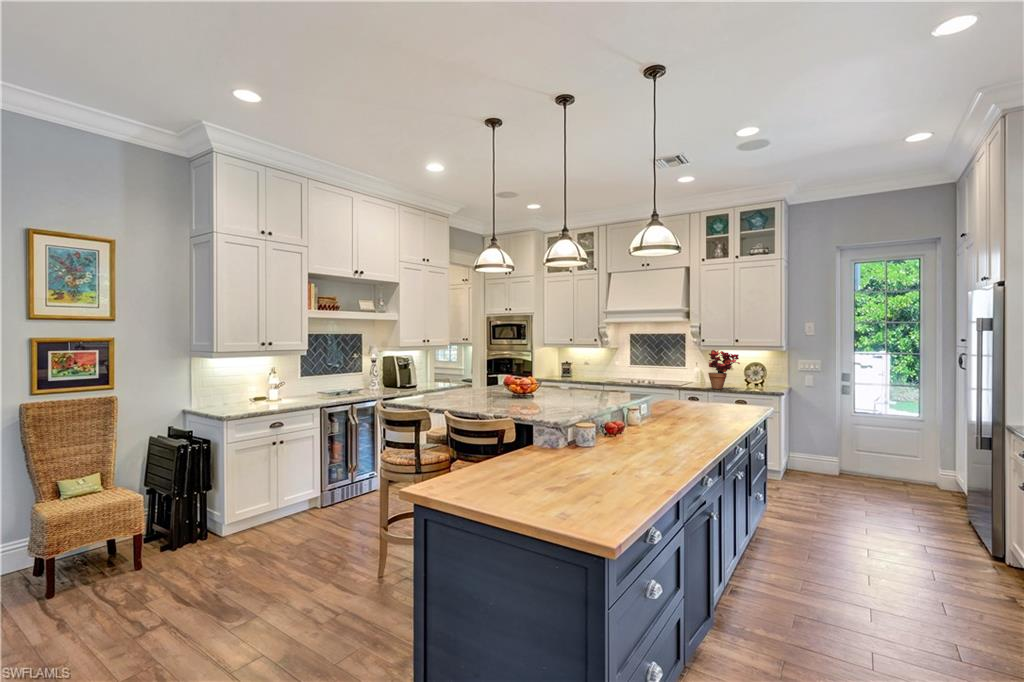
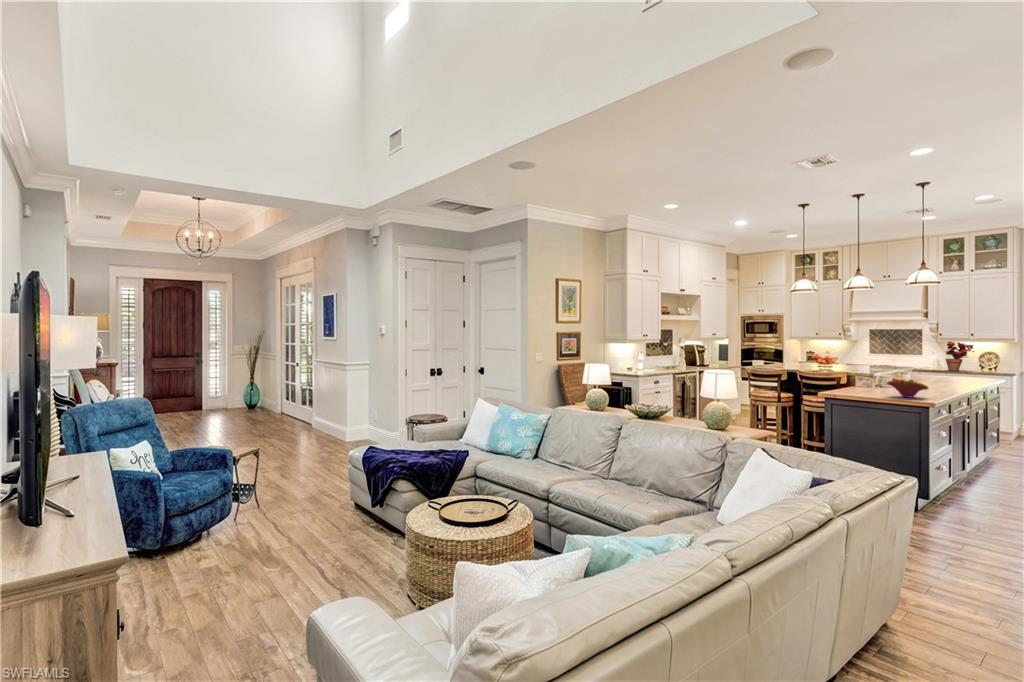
decorative bowl: none [536,437,608,477] -> present [887,380,928,398]

